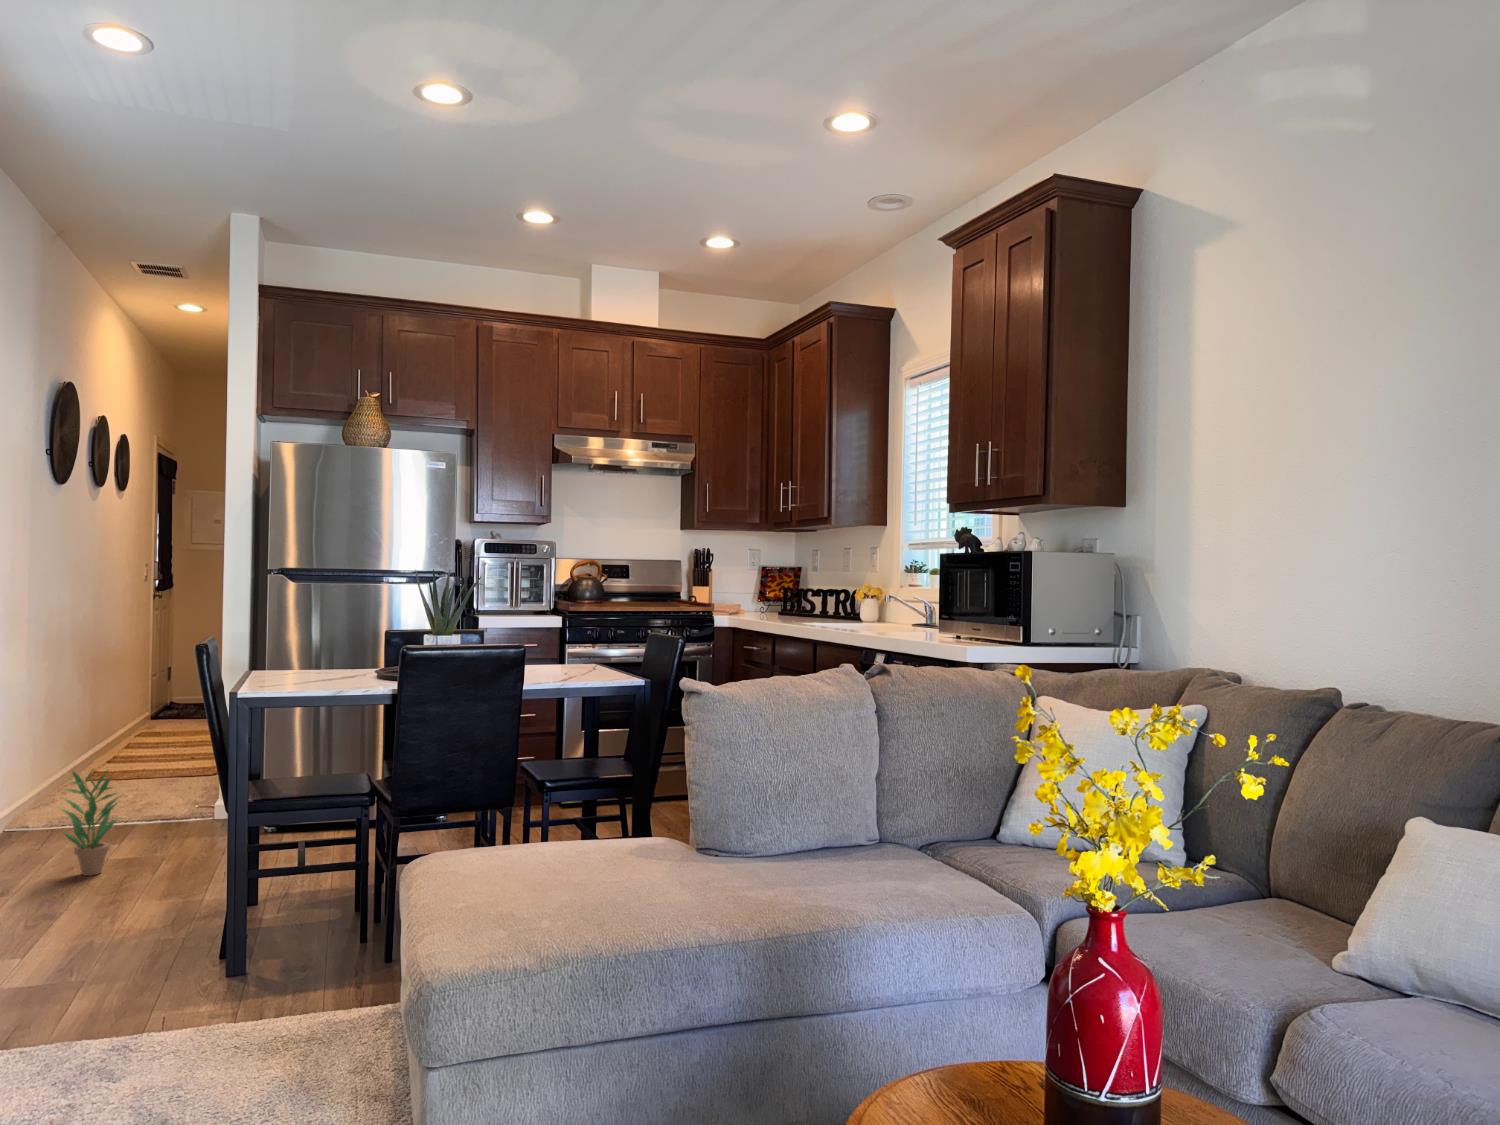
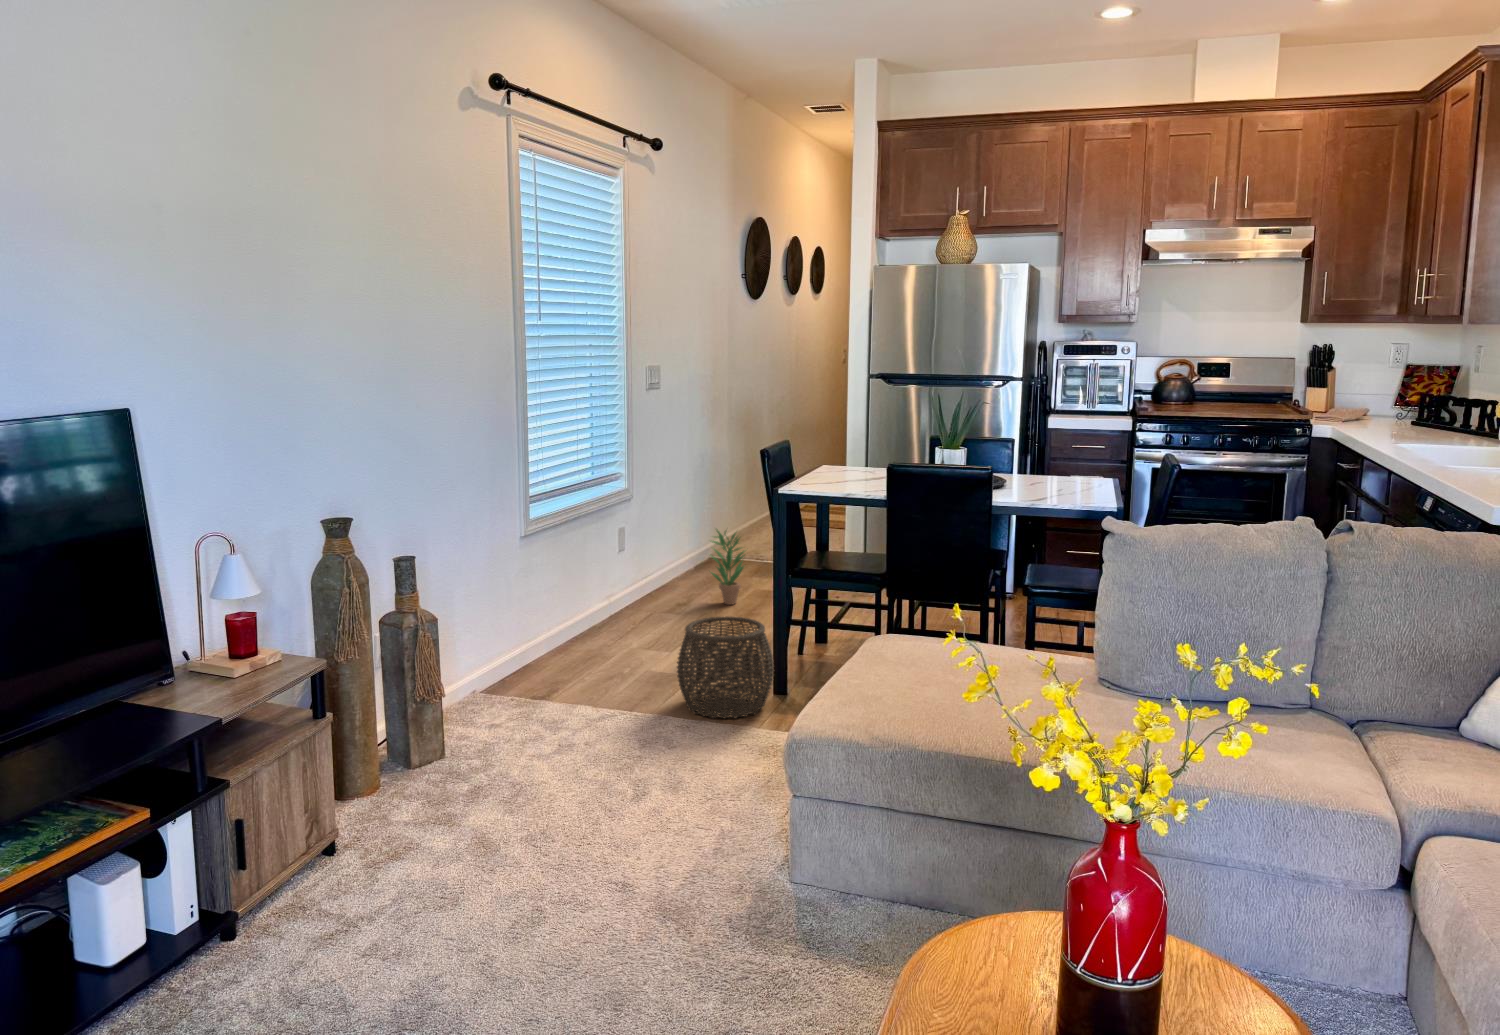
woven basket: none [104,875,258,1029] -> present [677,616,774,719]

